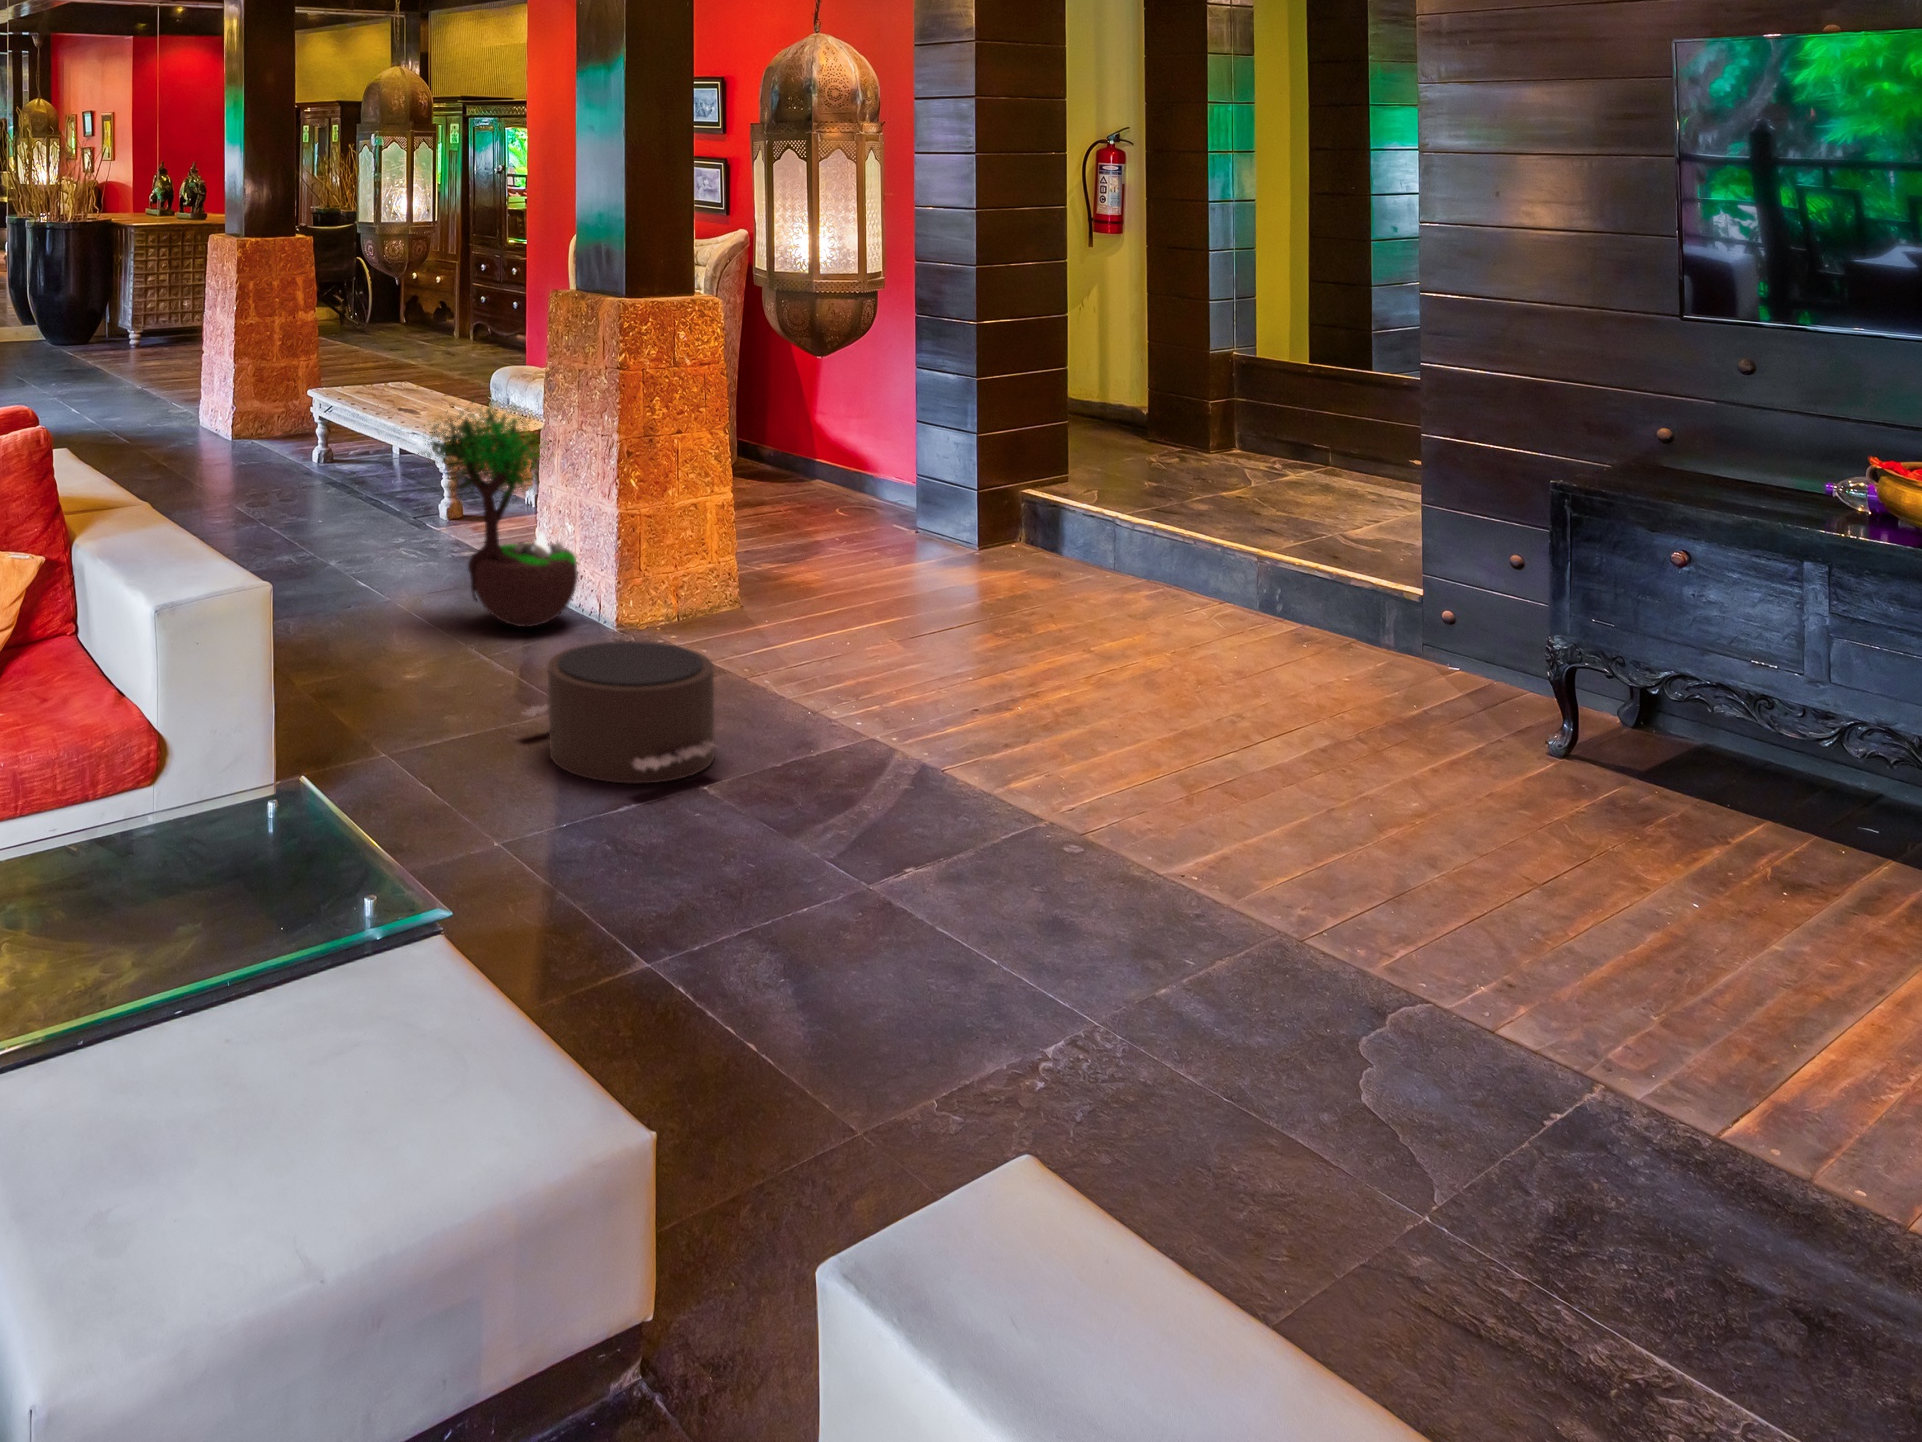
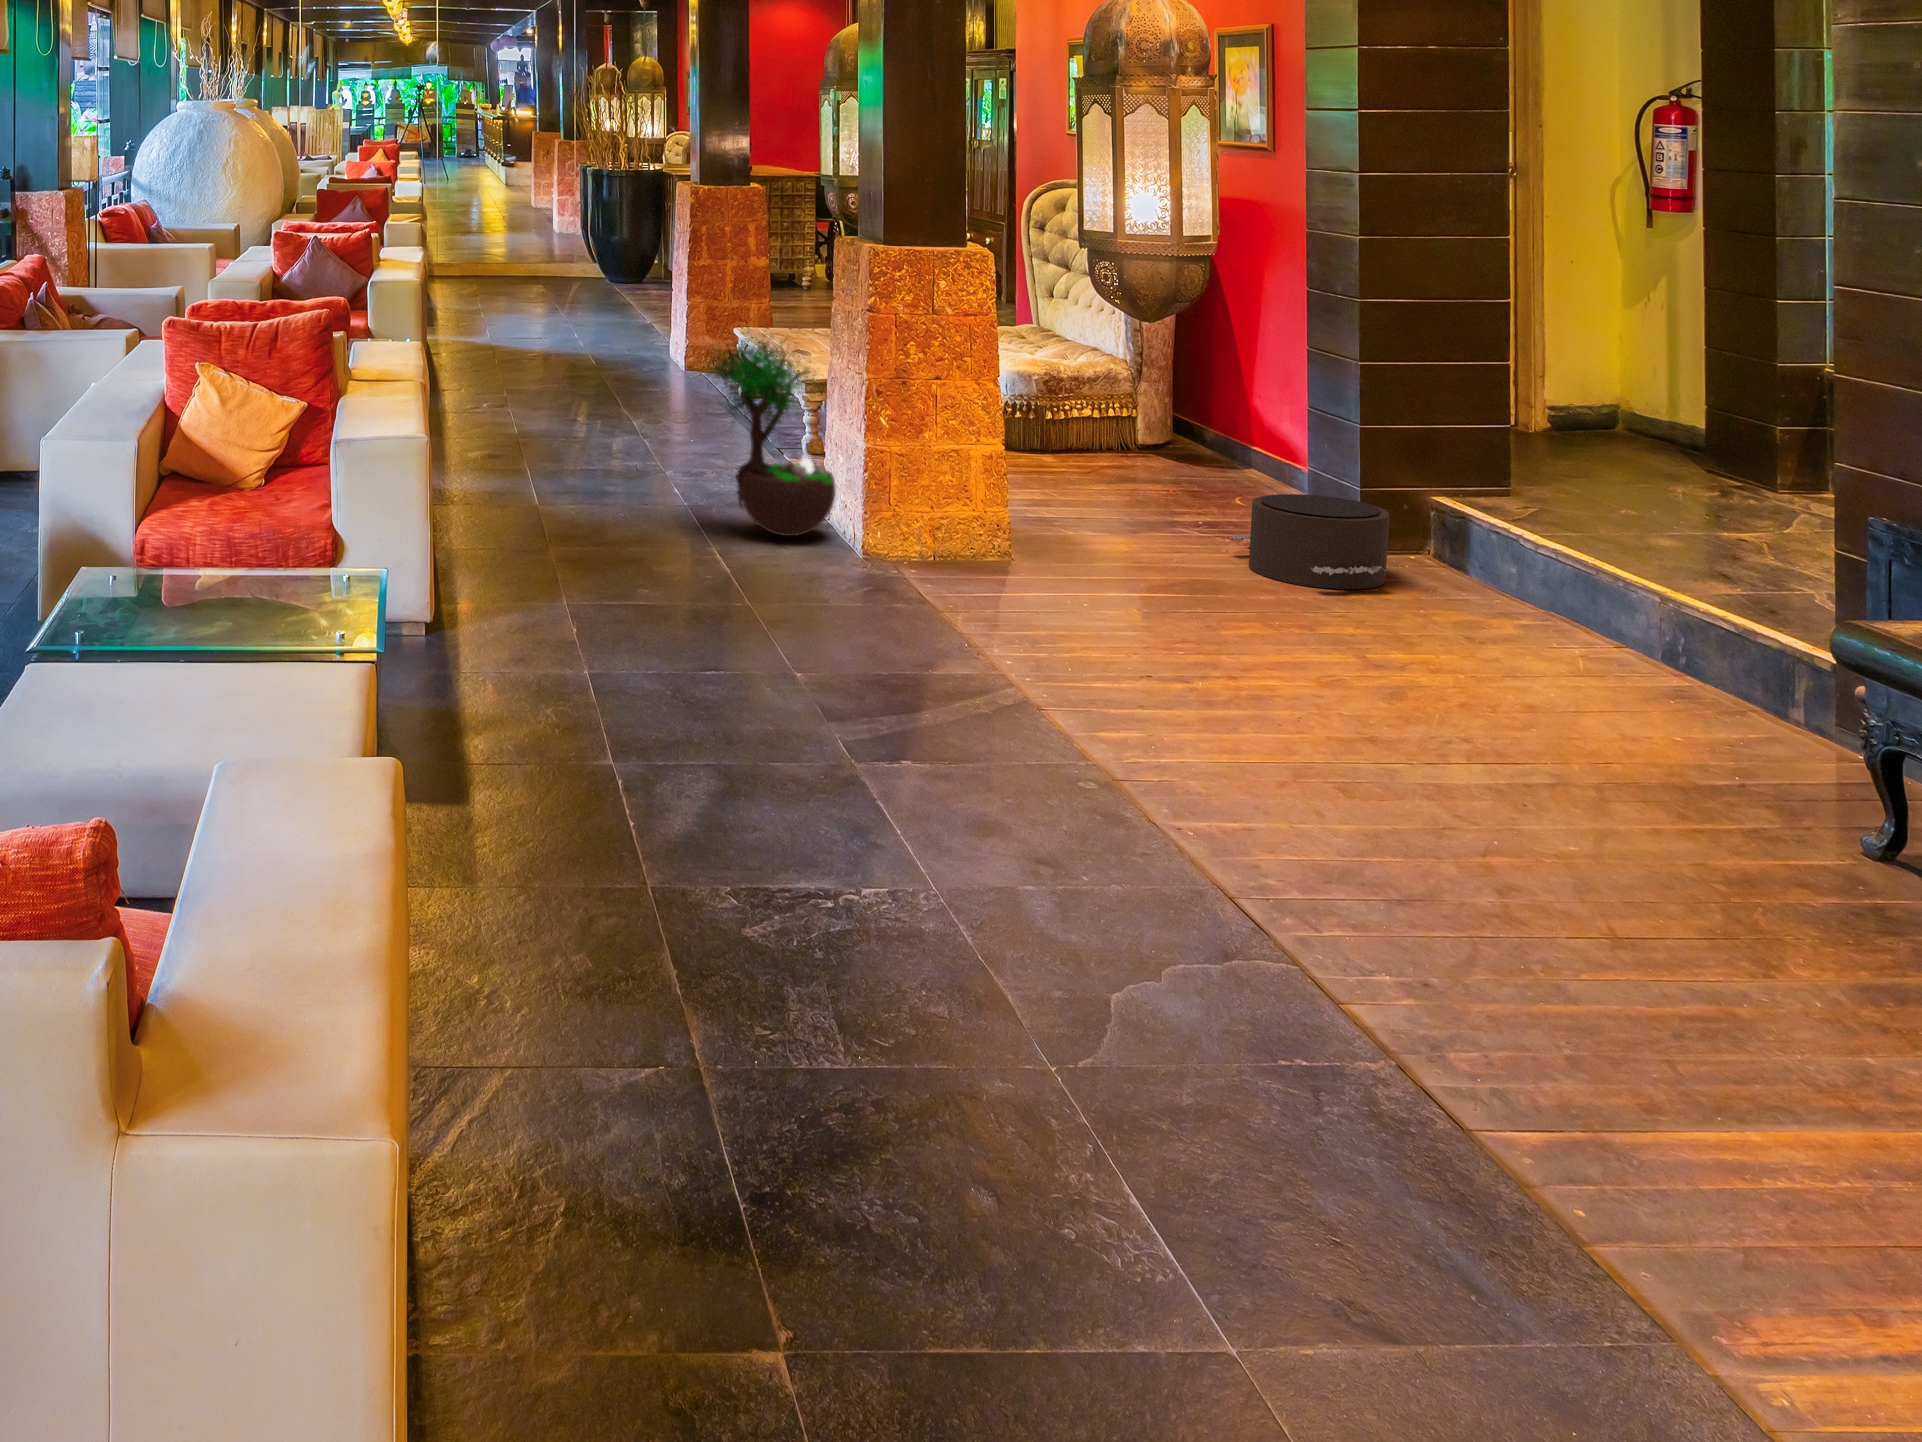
pouf: present [523,641,717,784] -> present [1229,494,1390,589]

